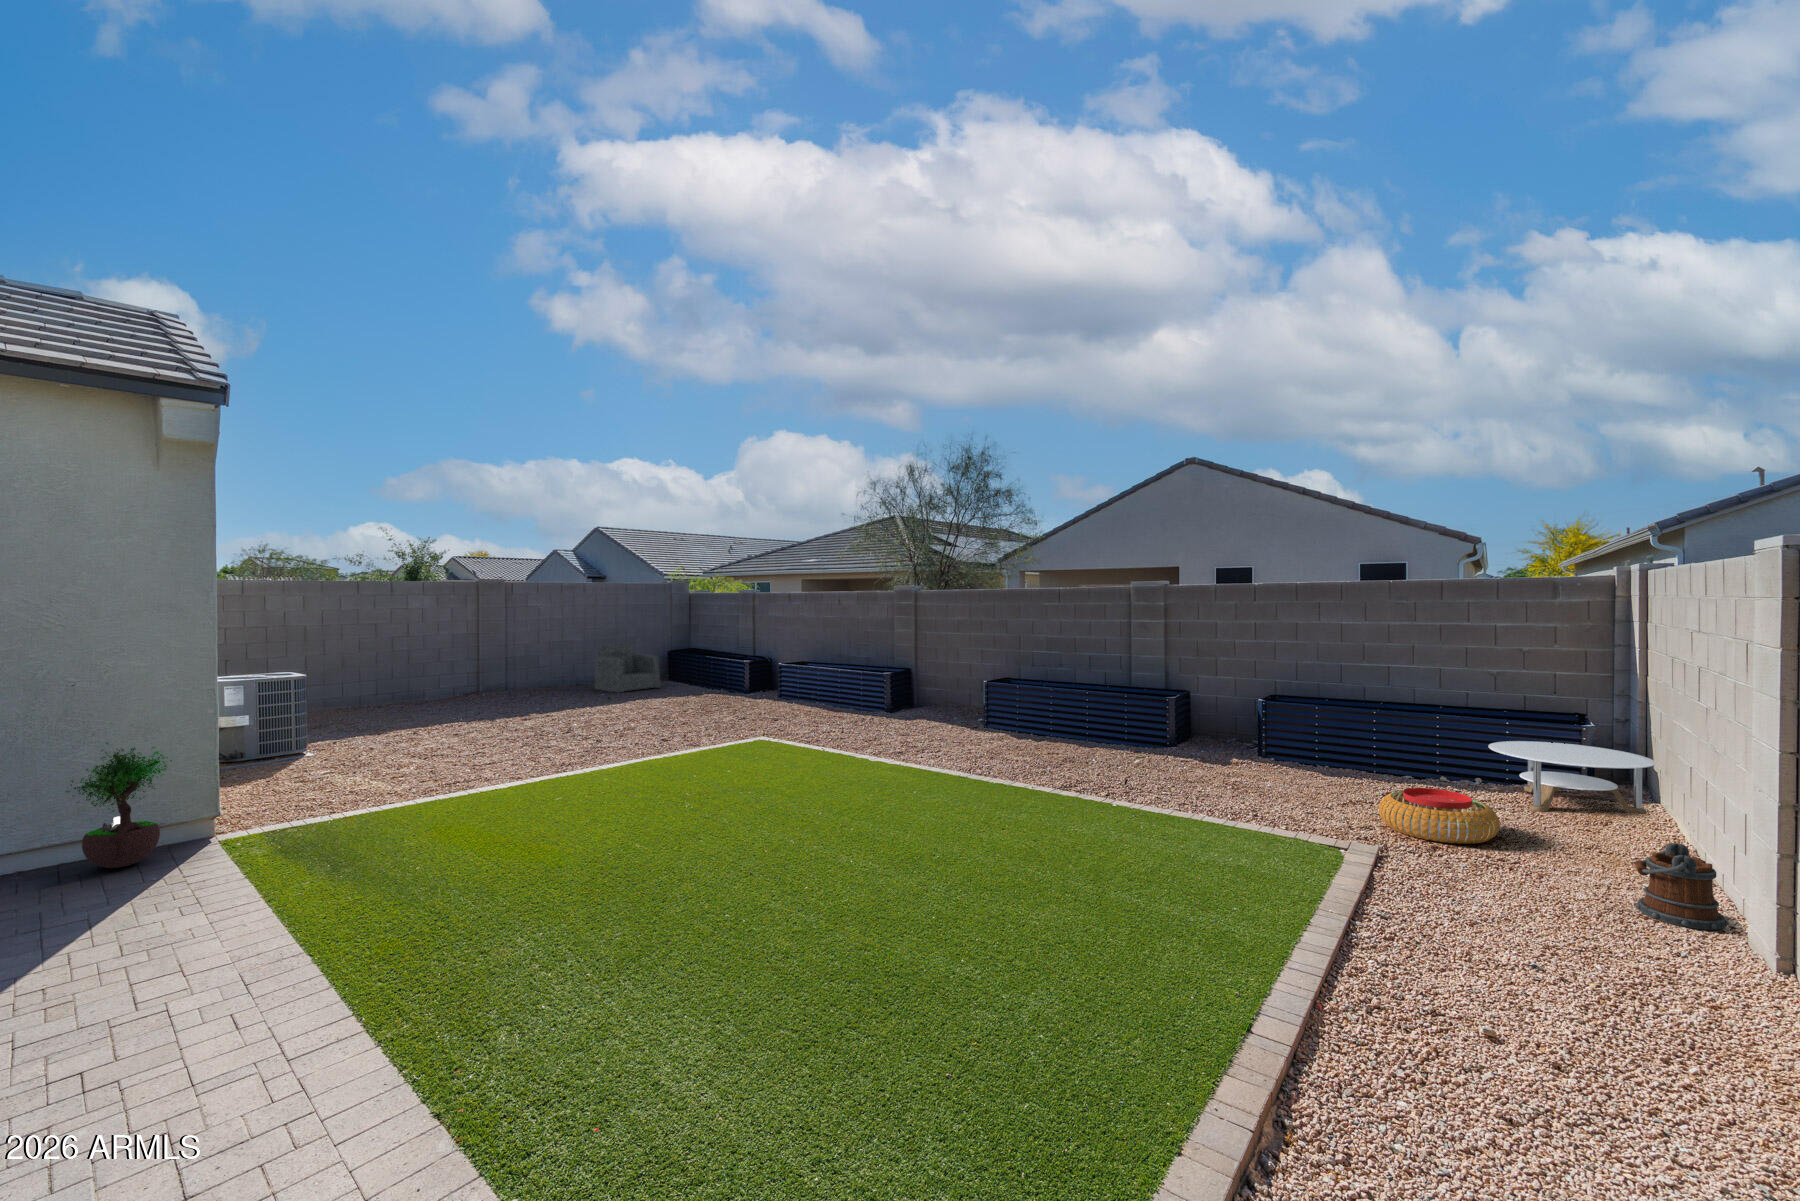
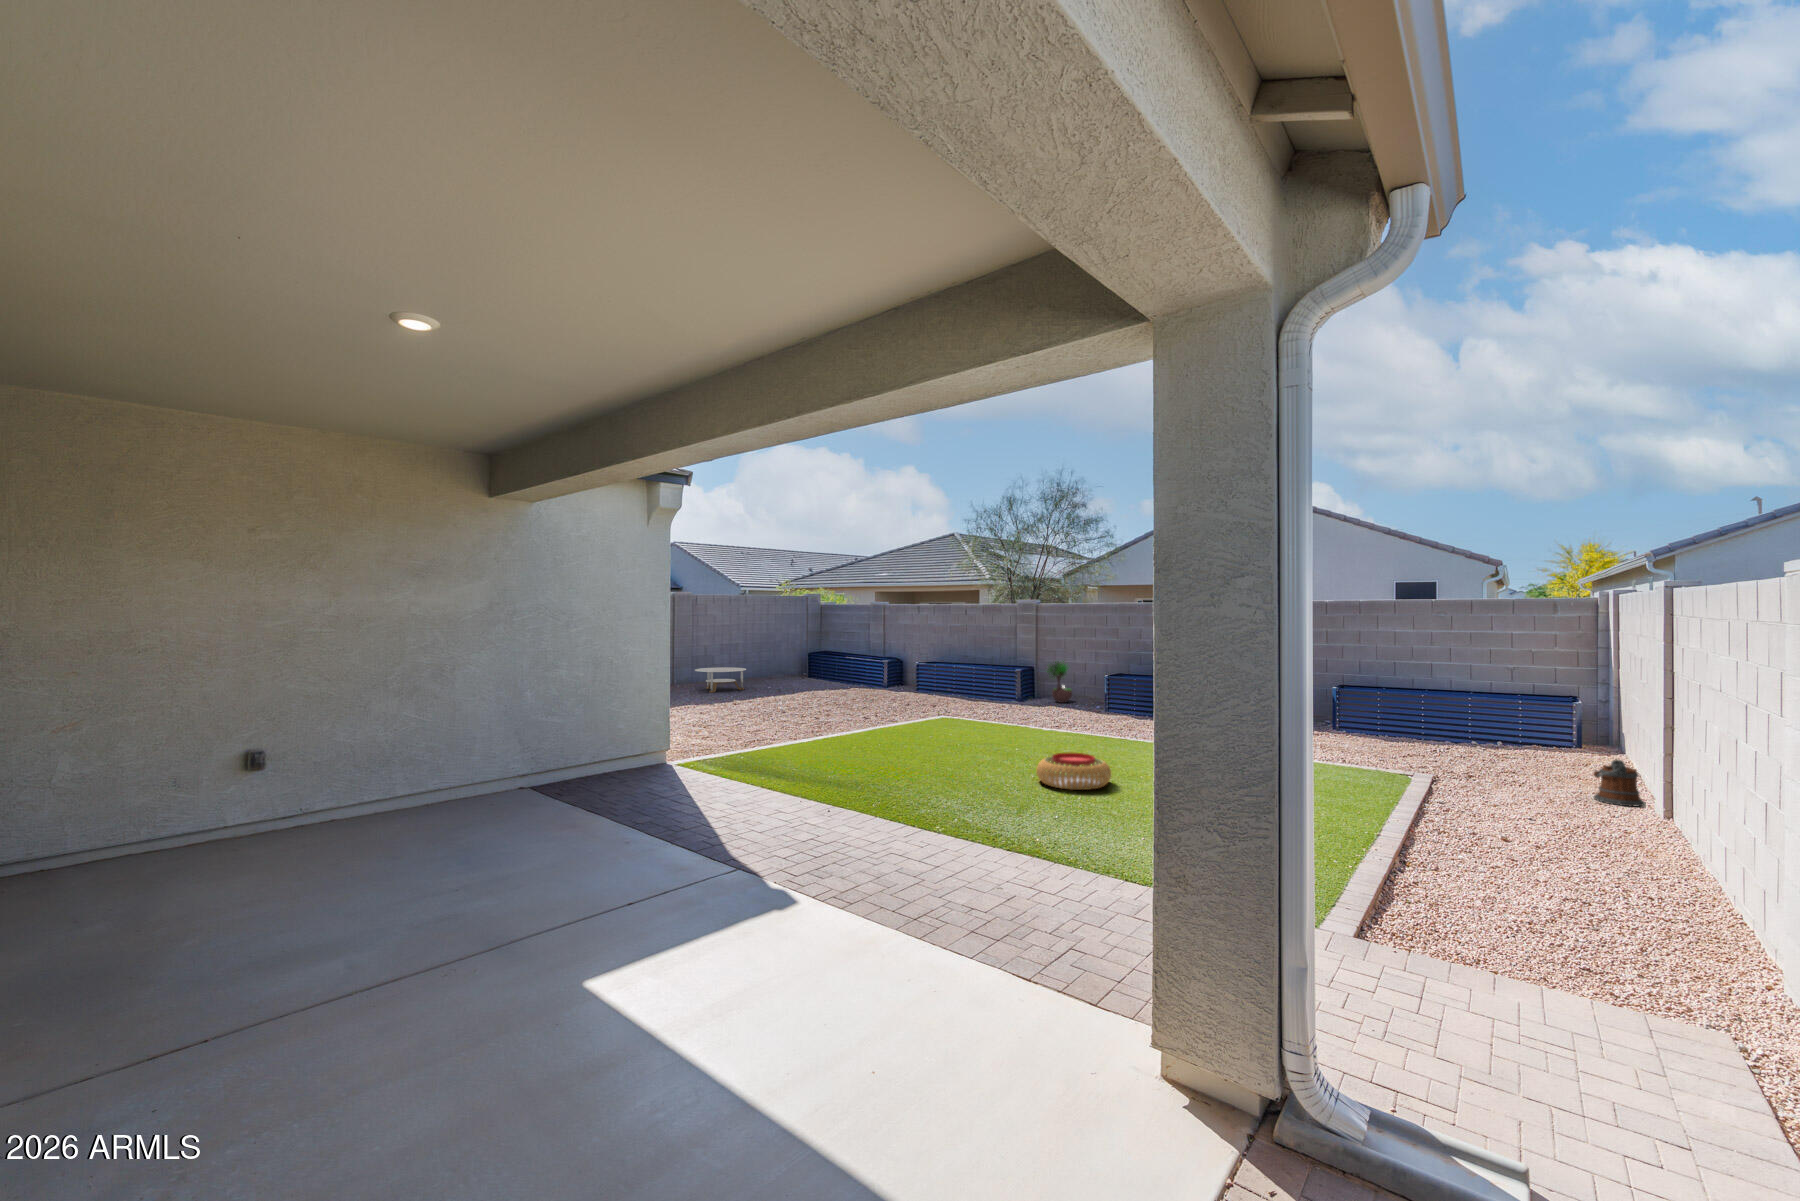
armchair: present [595,643,661,693] -> none [749,646,803,687]
round table: present [1488,741,1655,814] -> present [695,667,747,693]
potted tree: present [66,743,172,868] -> present [1047,661,1072,703]
pouf: present [1379,788,1500,844] -> present [1037,753,1111,790]

